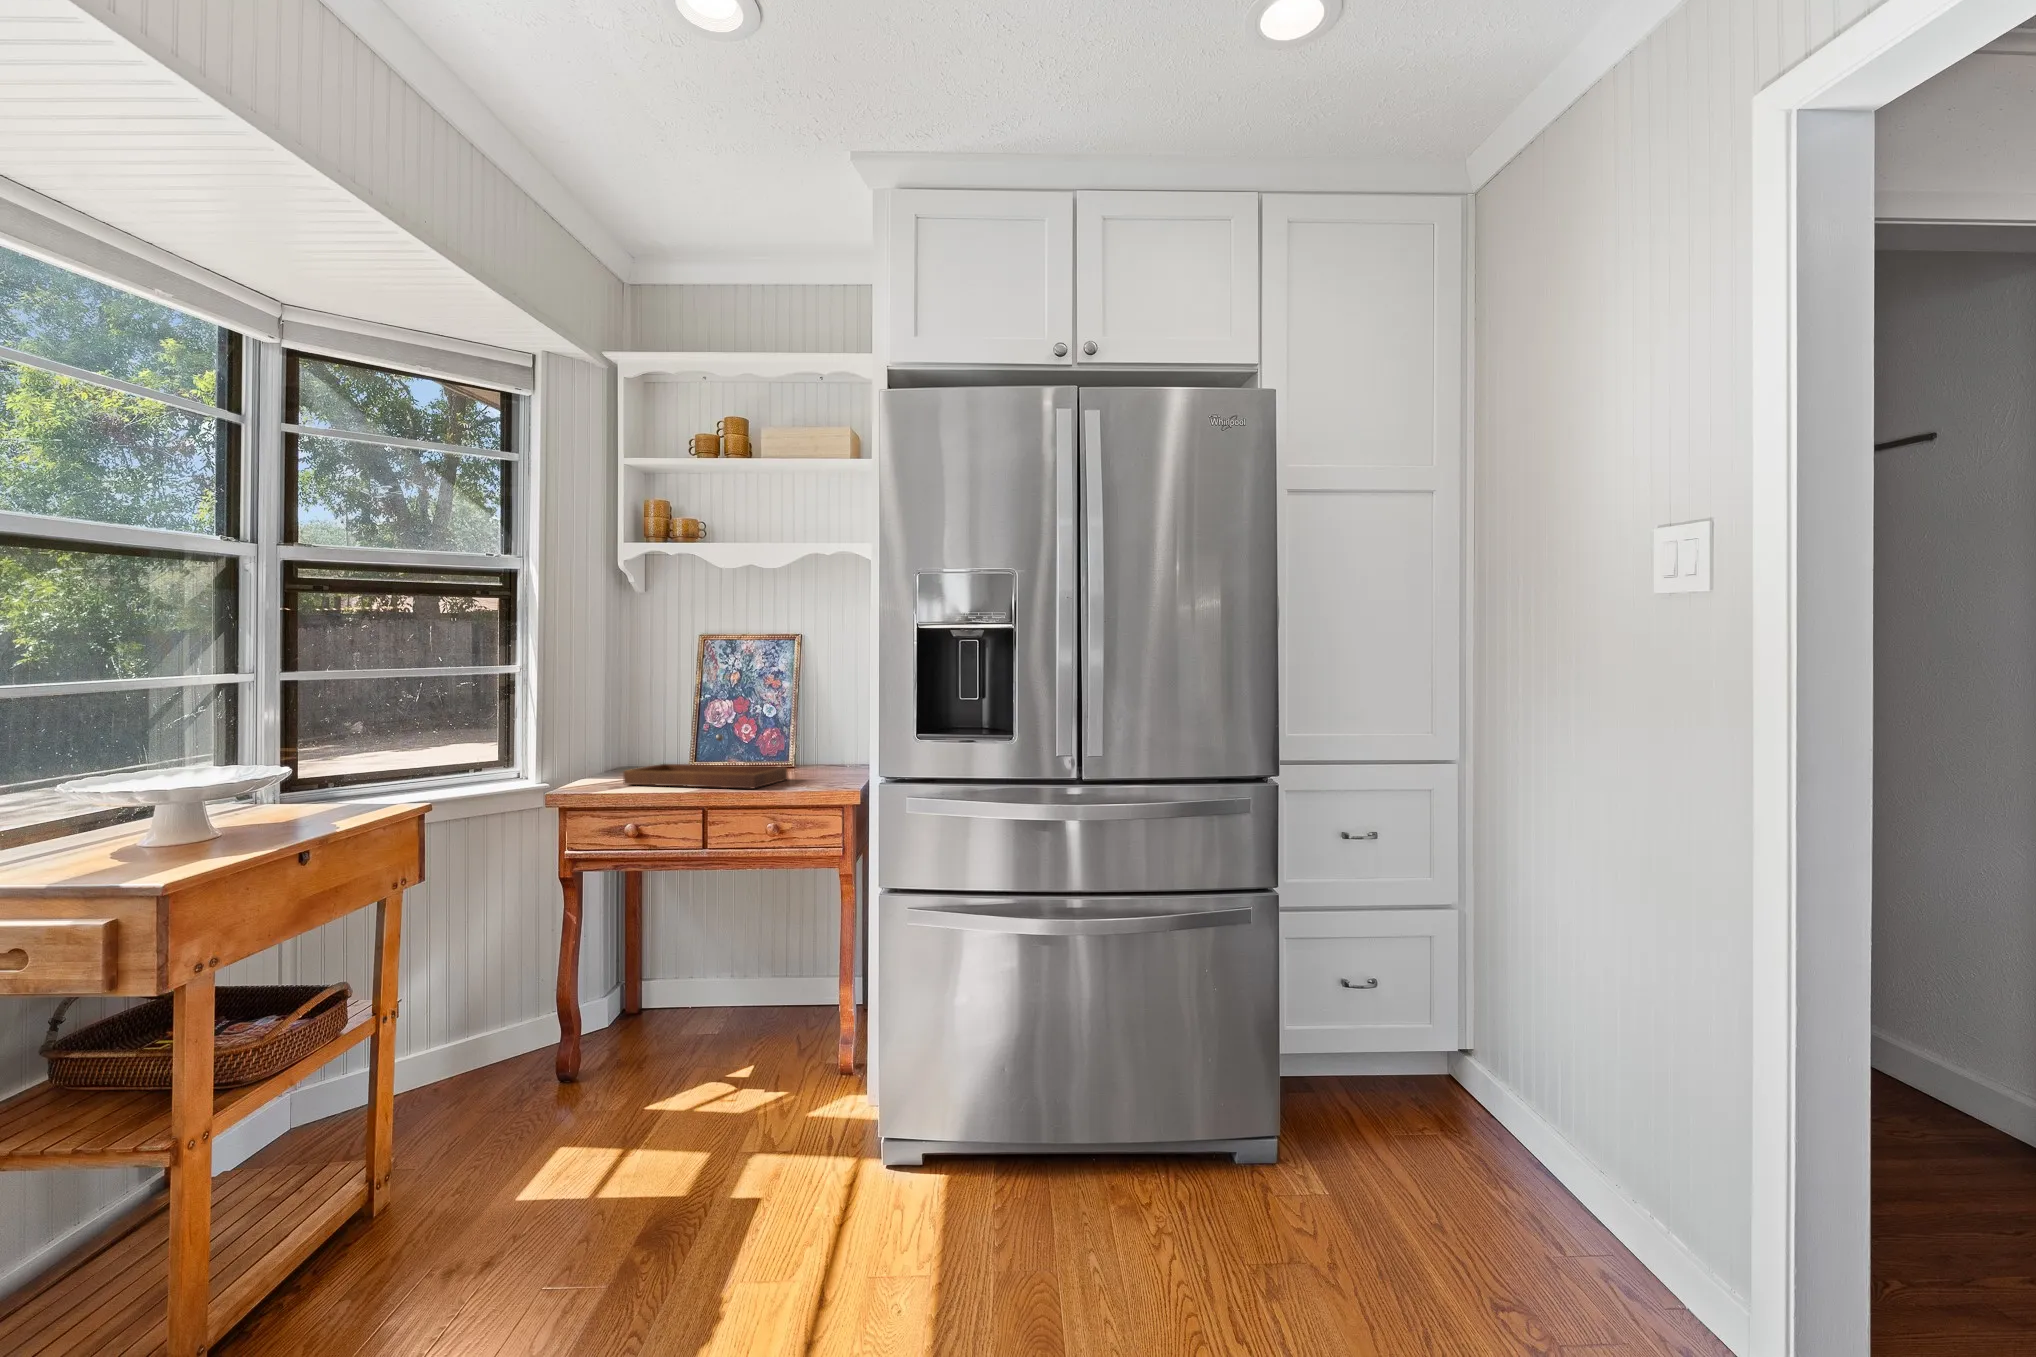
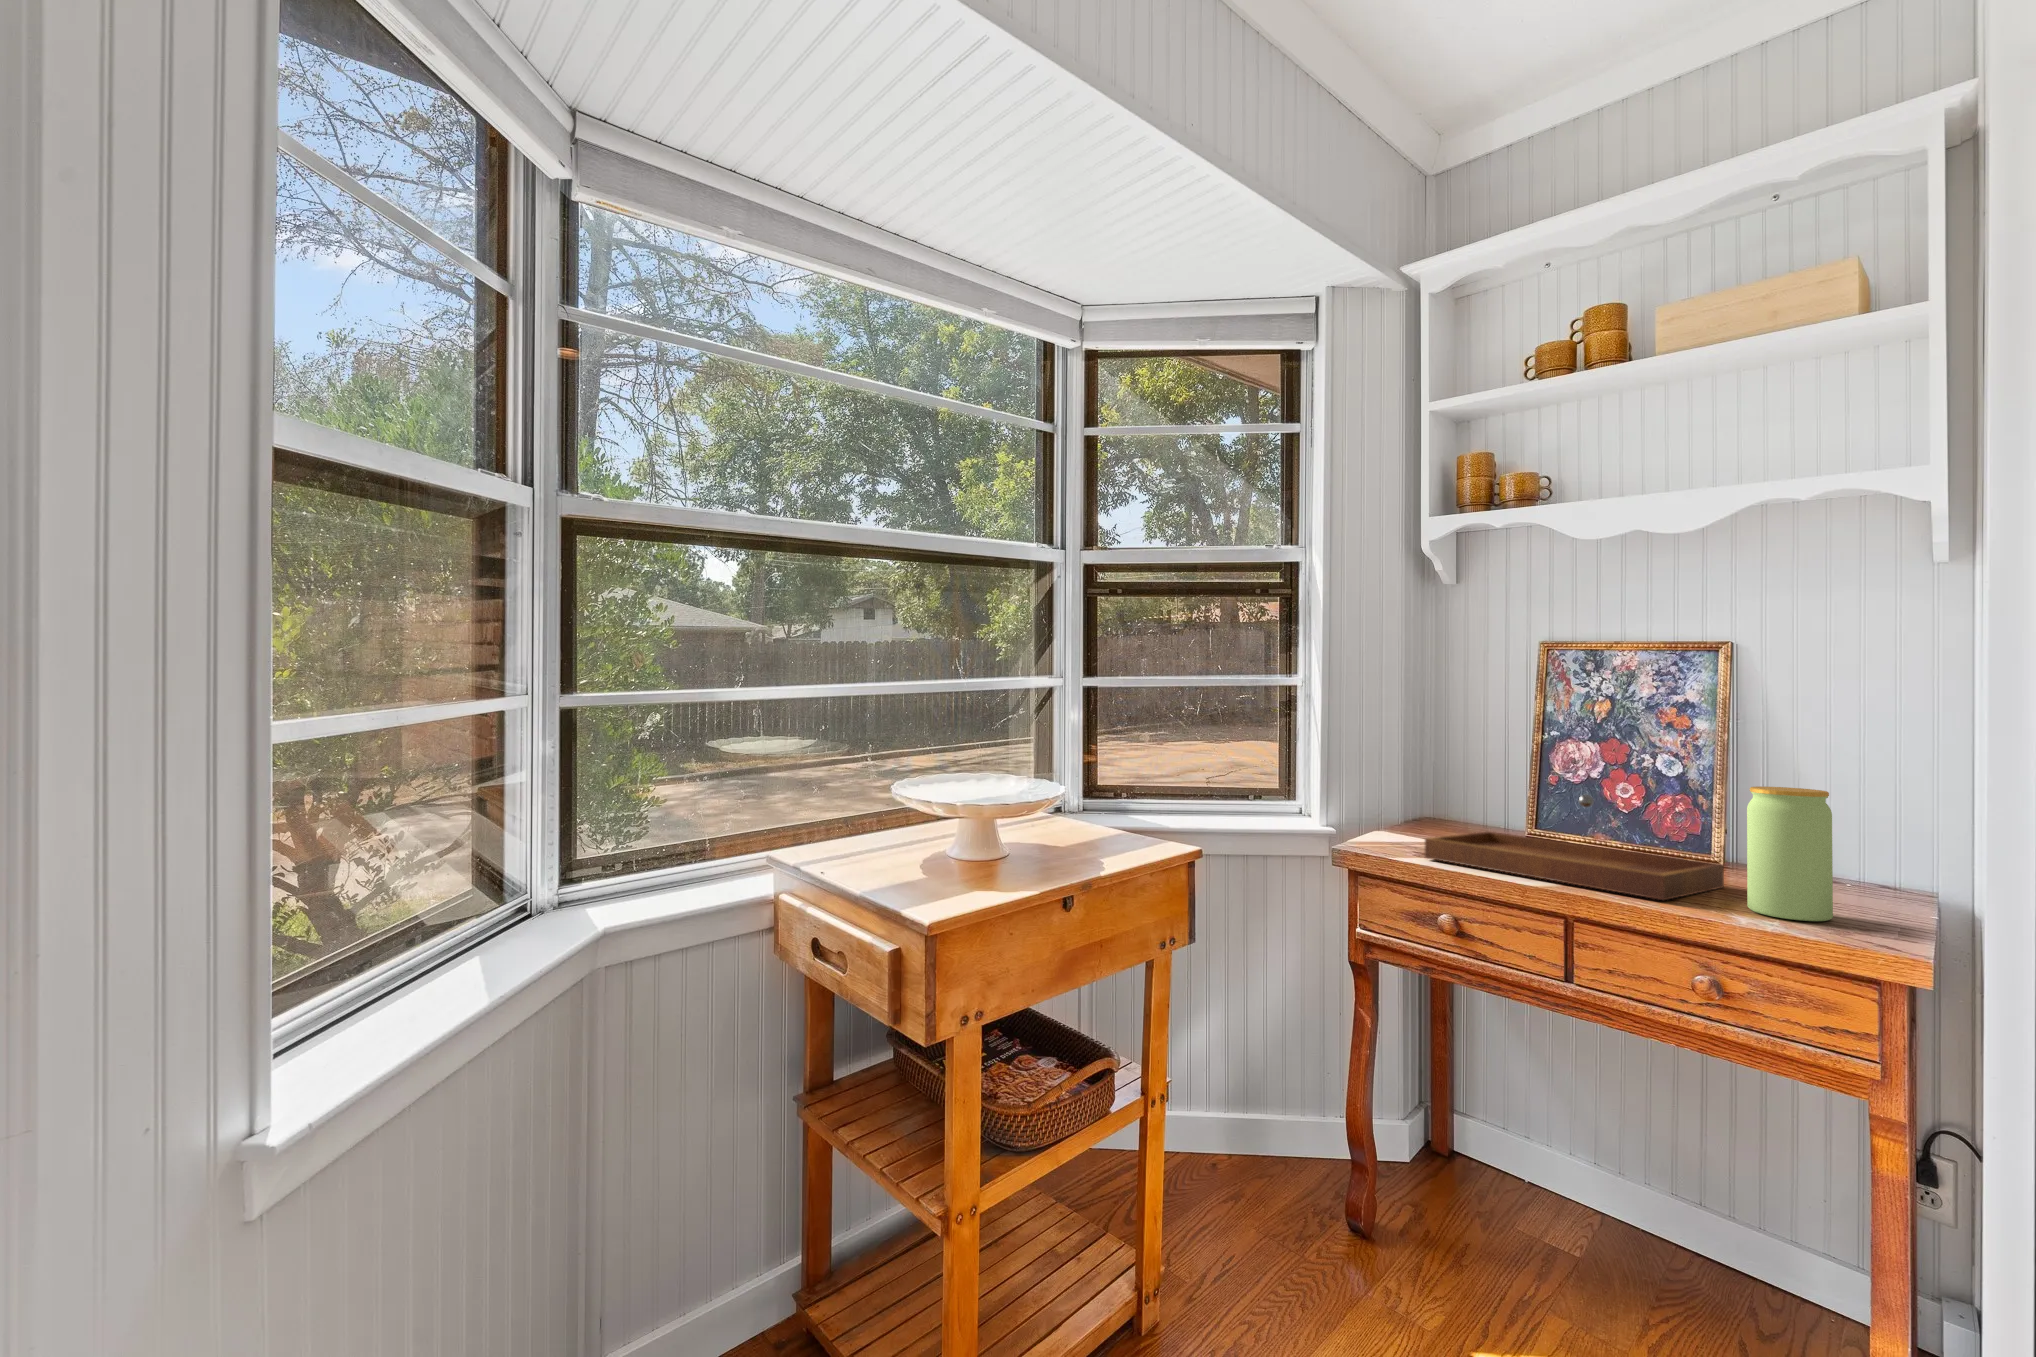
jar: none [792,721,826,789] -> present [1747,786,1833,921]

